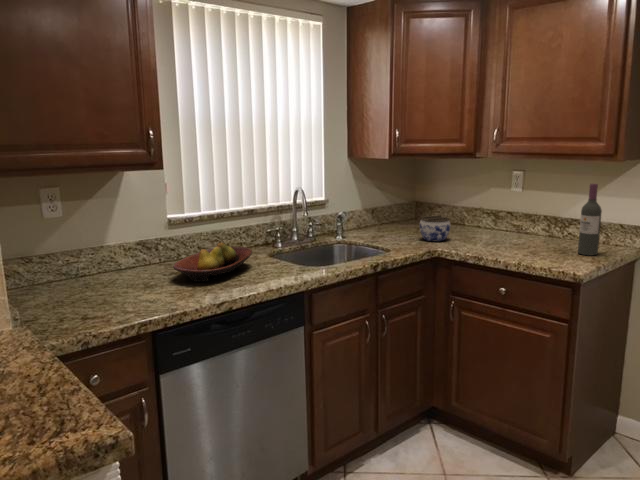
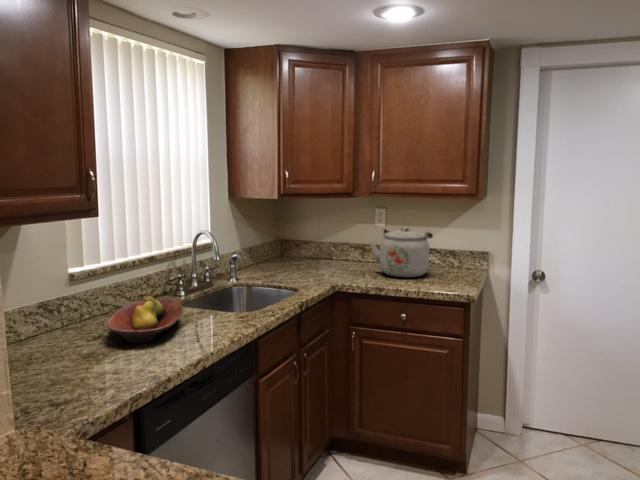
wine bottle: present [578,184,602,255] -> none [451,219,468,279]
kettle: none [490,192,566,249] -> present [371,227,433,278]
jar: present [420,216,450,241] -> none [309,252,338,277]

